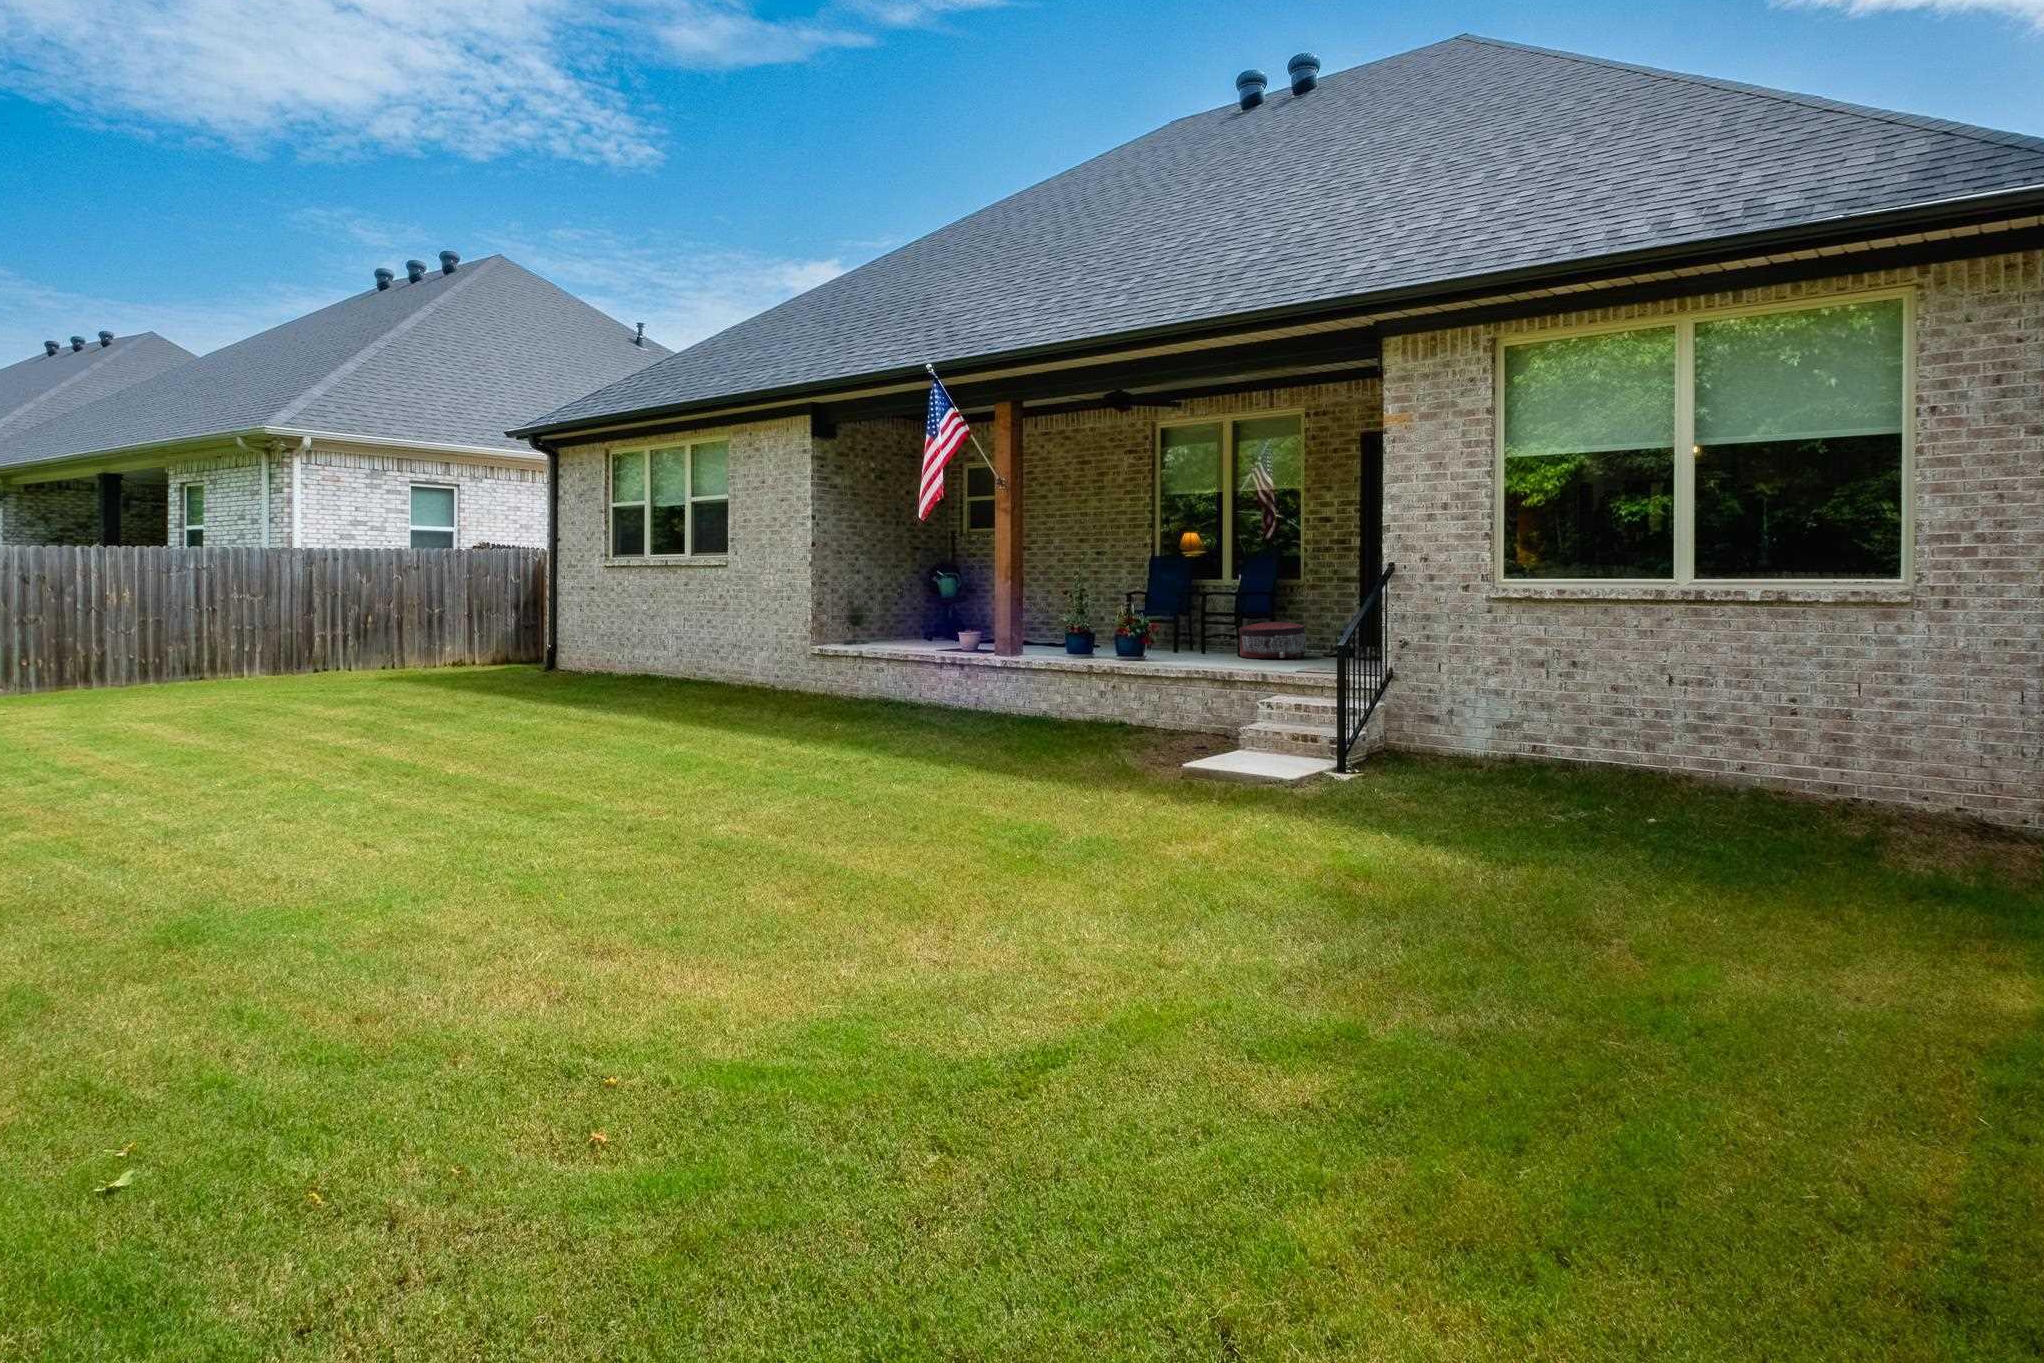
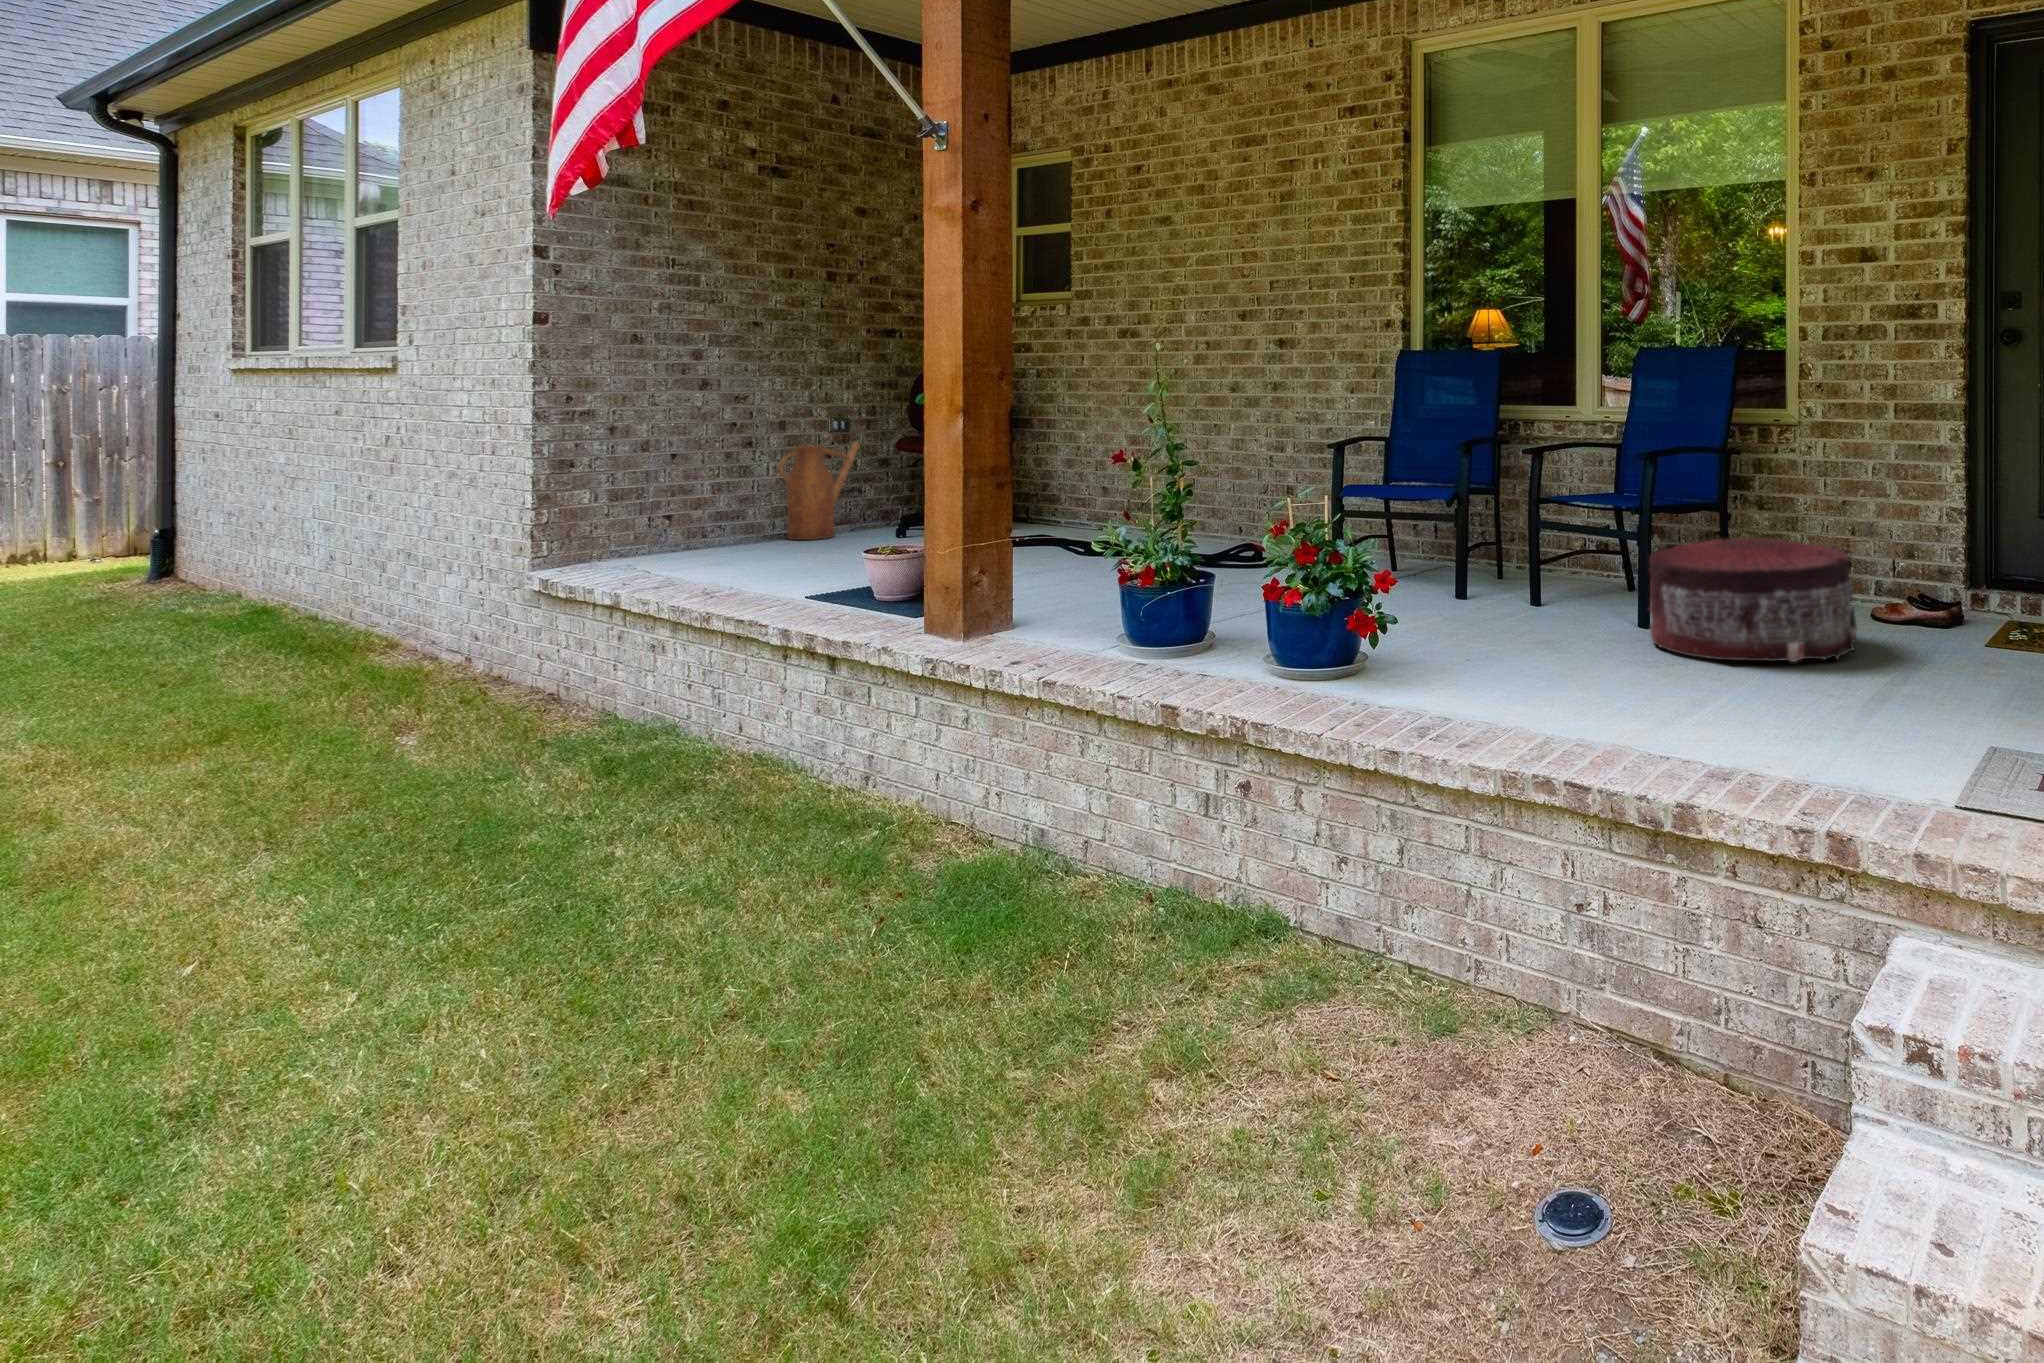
potted tree: present [839,592,870,644] -> none [621,419,718,565]
watering can: none [882,596,908,638] -> present [779,442,860,540]

